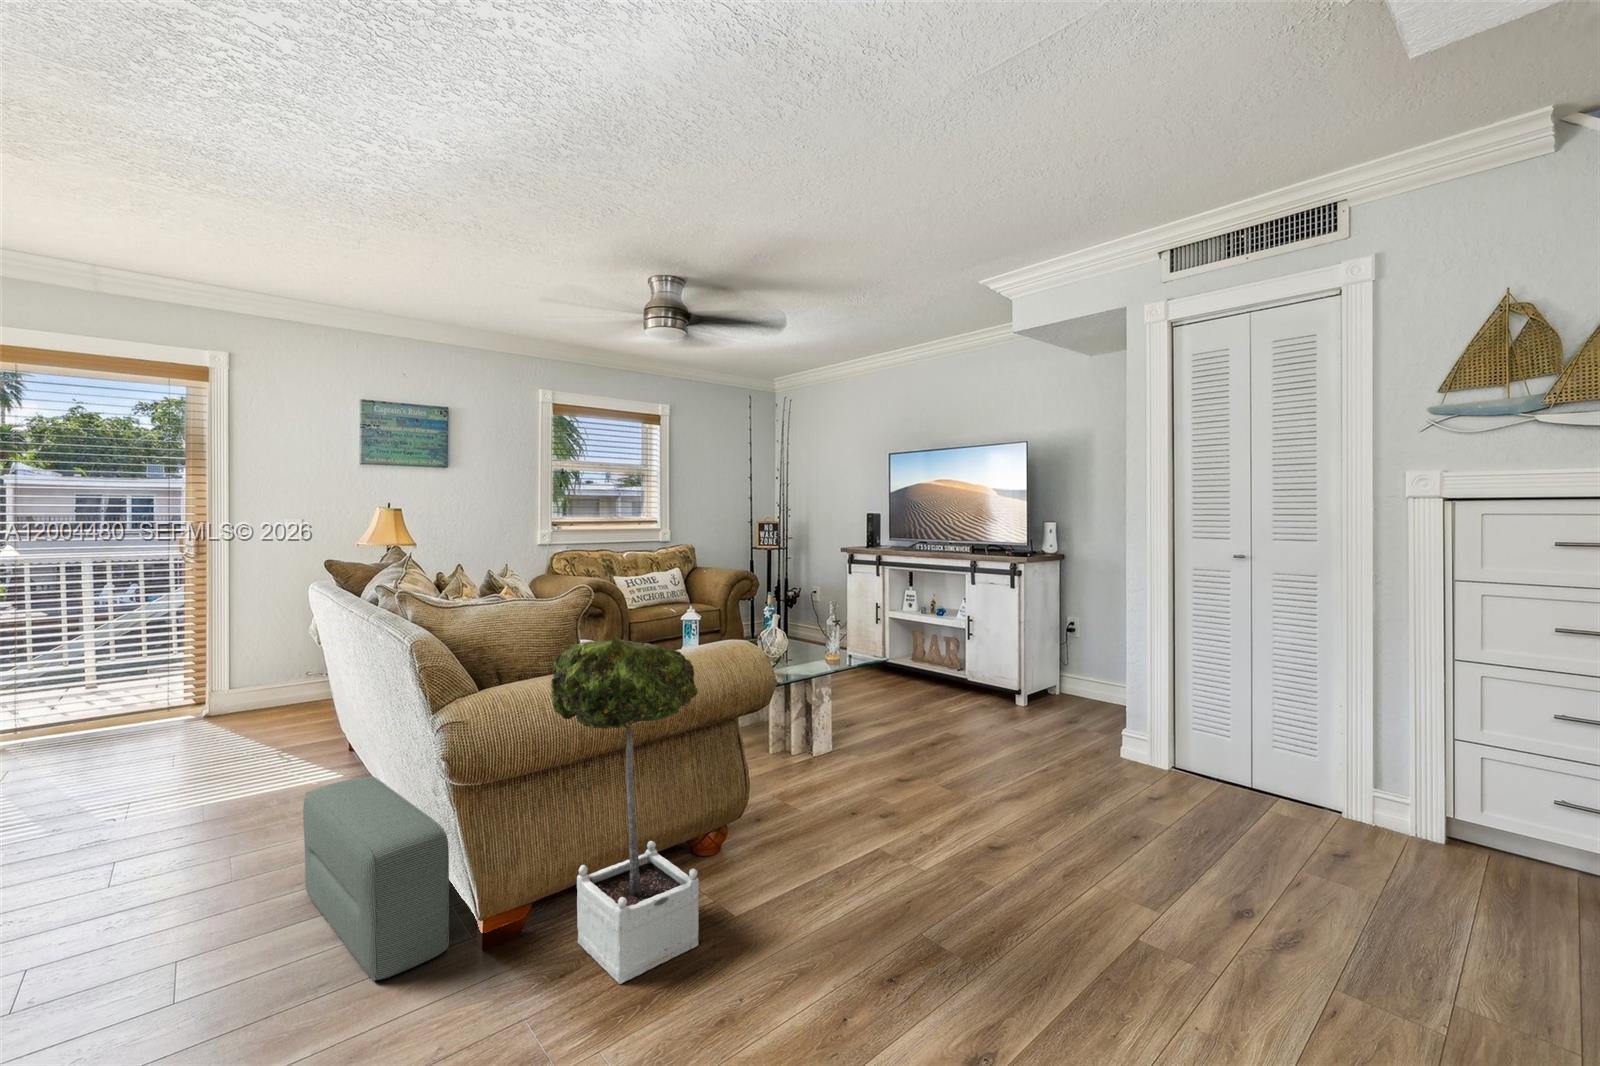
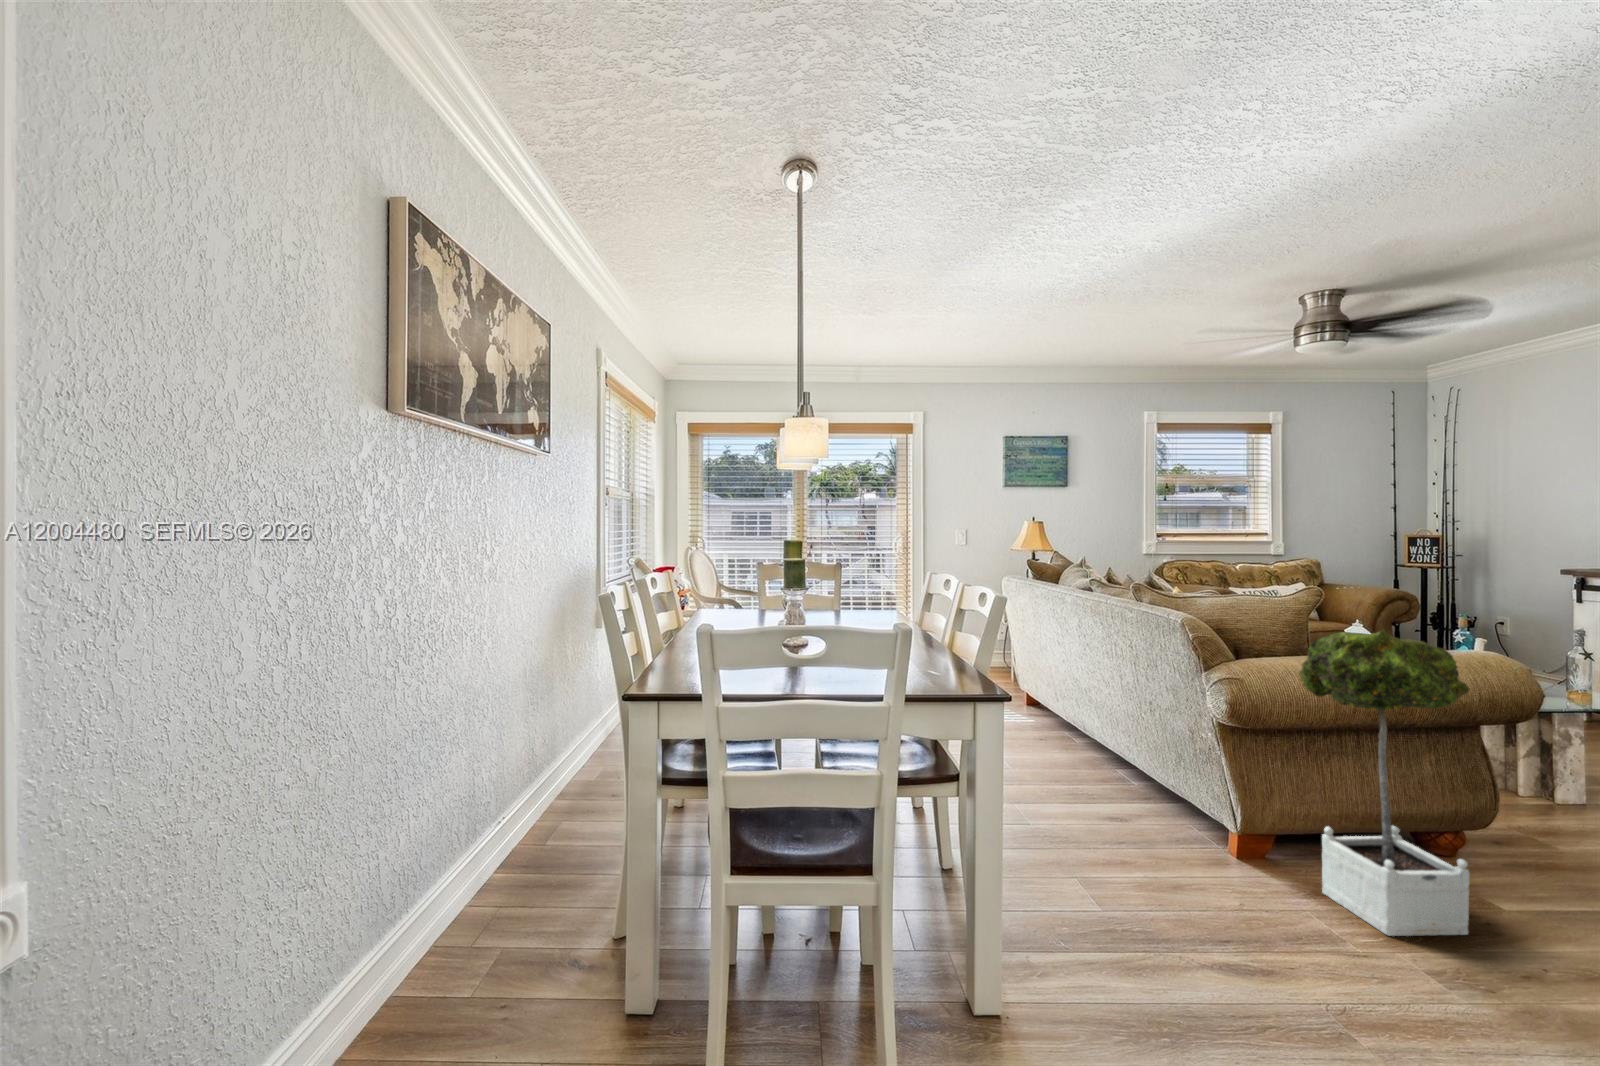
pouf: present [303,776,449,981] -> none [1060,721,1201,865]

